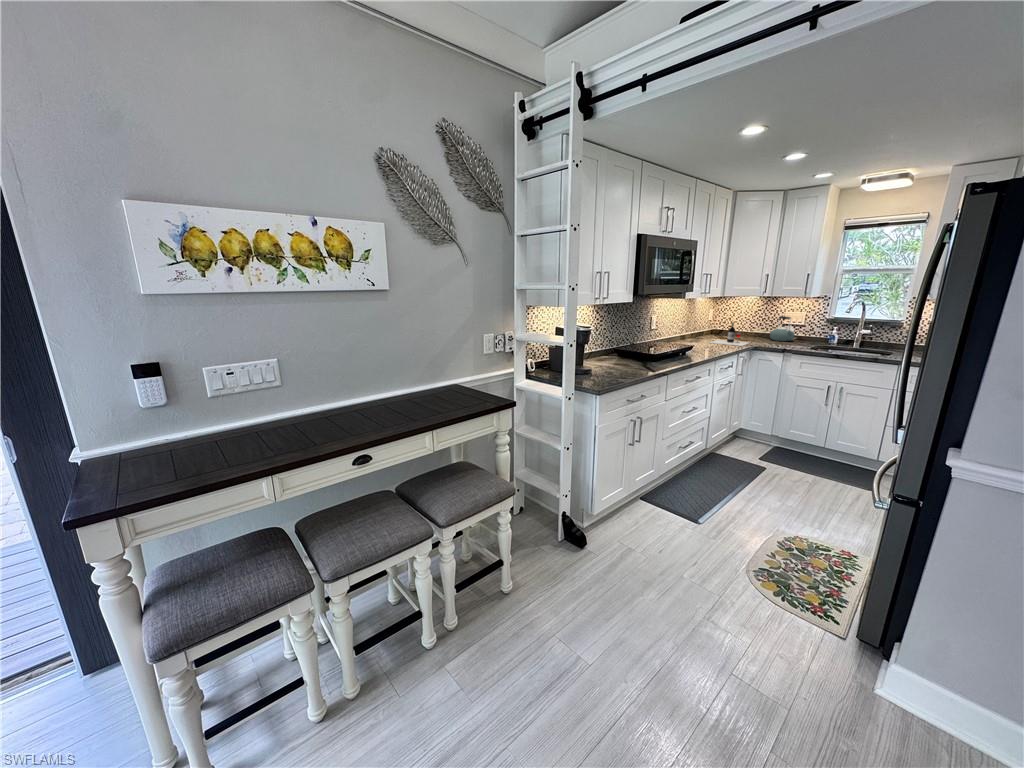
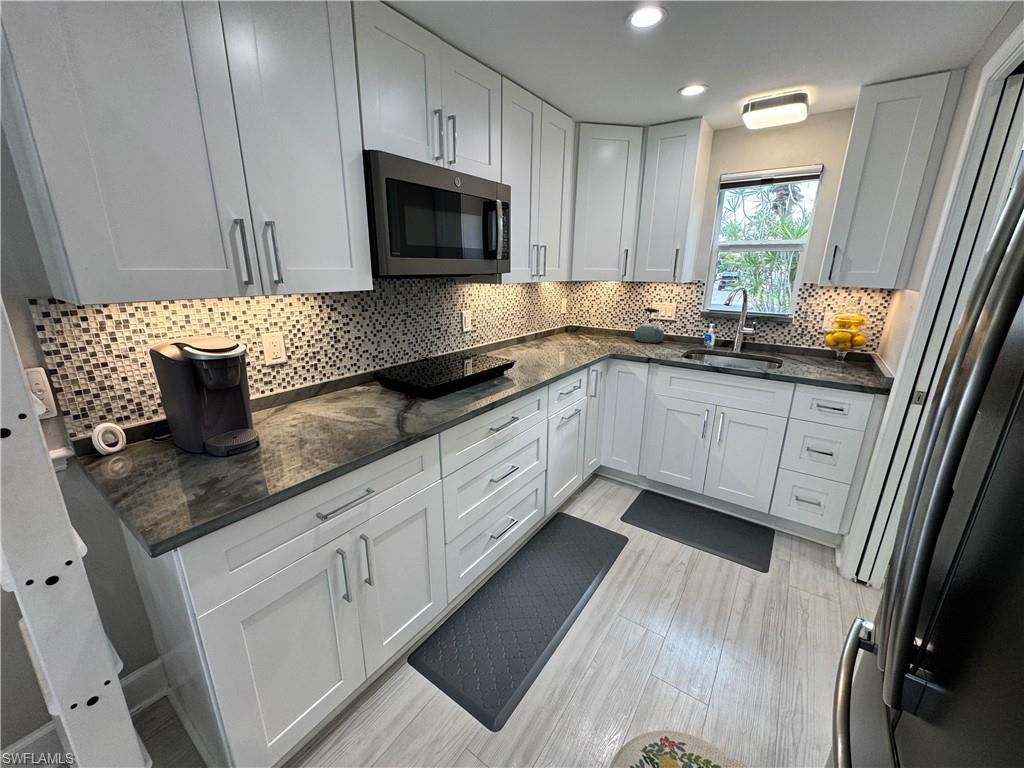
wine bottle: present [710,323,748,346] -> none [550,318,609,354]

